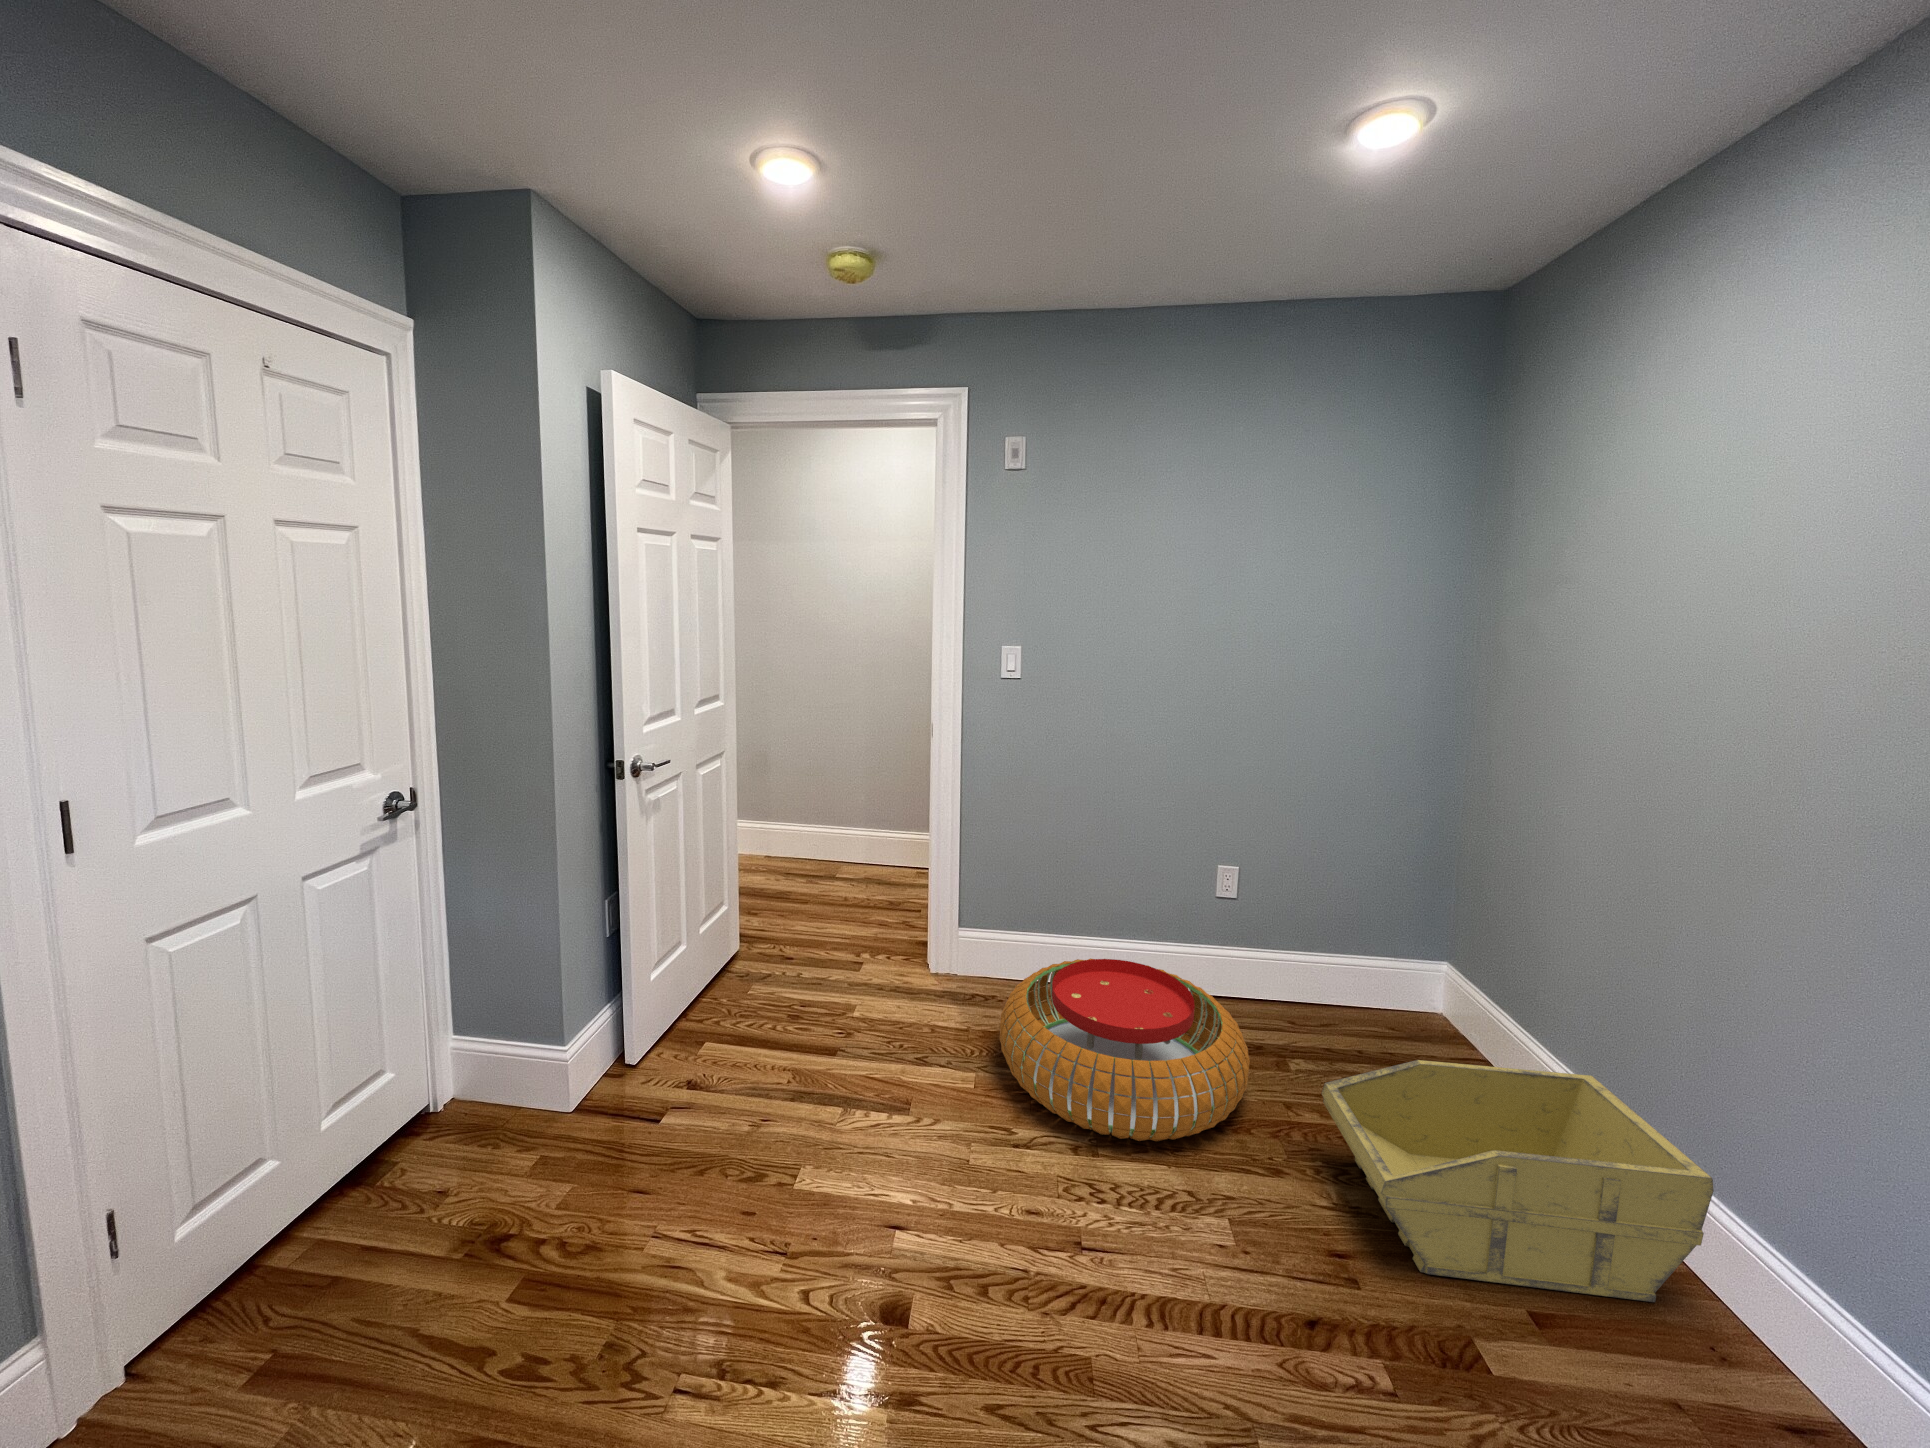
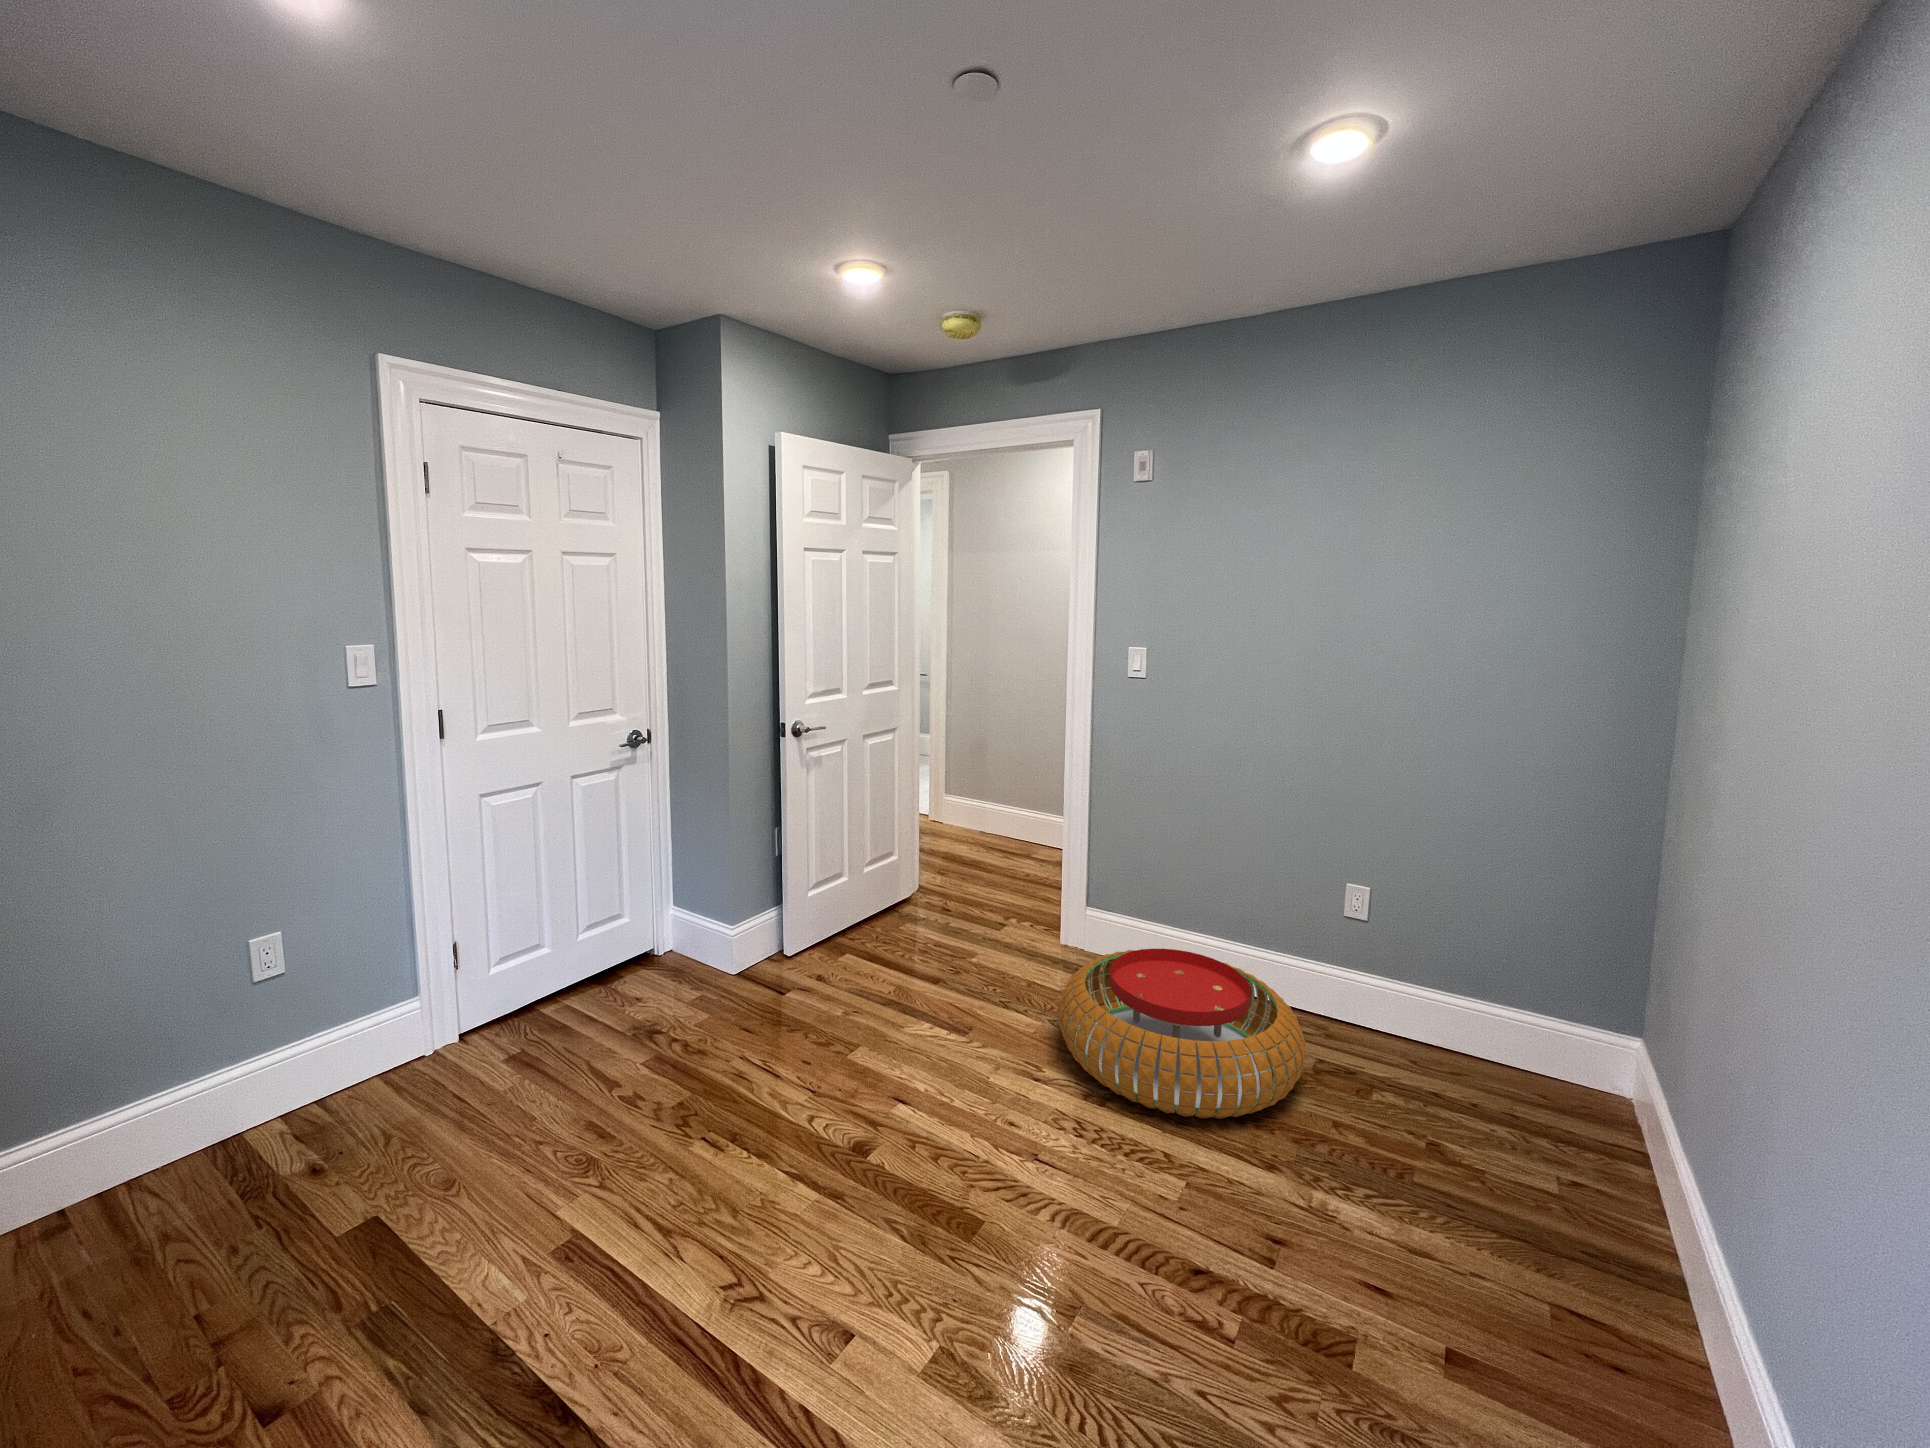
storage bin: present [1321,1060,1714,1302] -> none [1309,1094,1716,1405]

